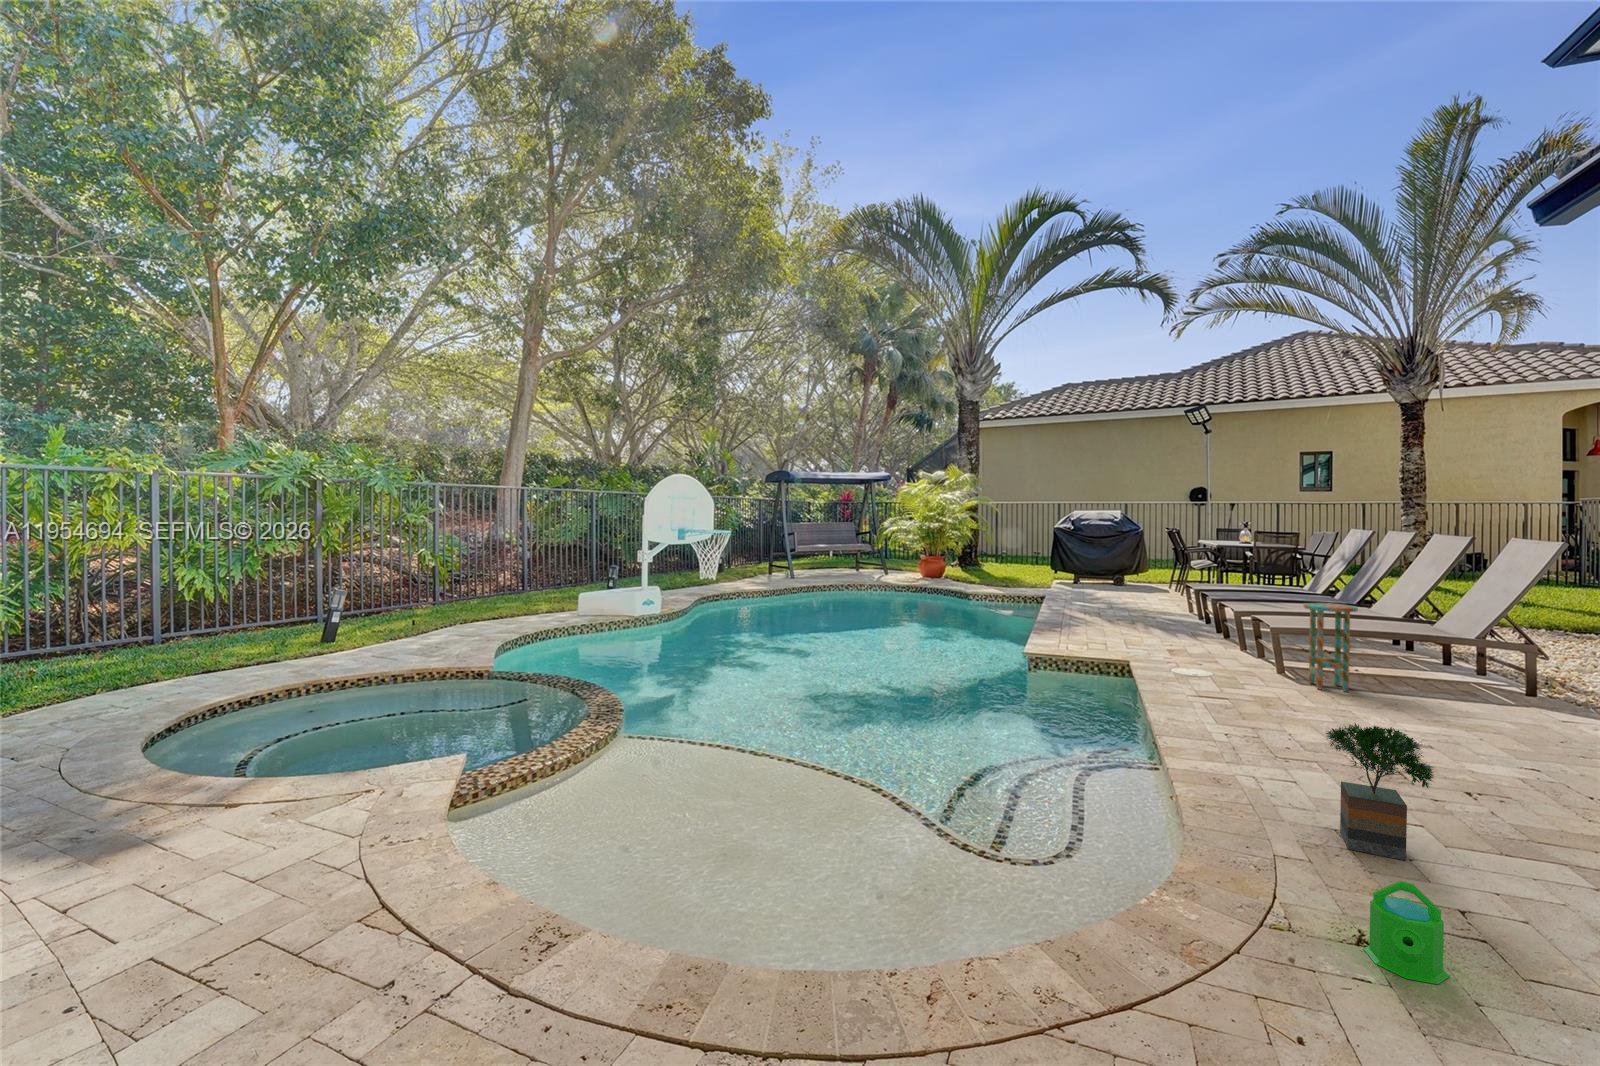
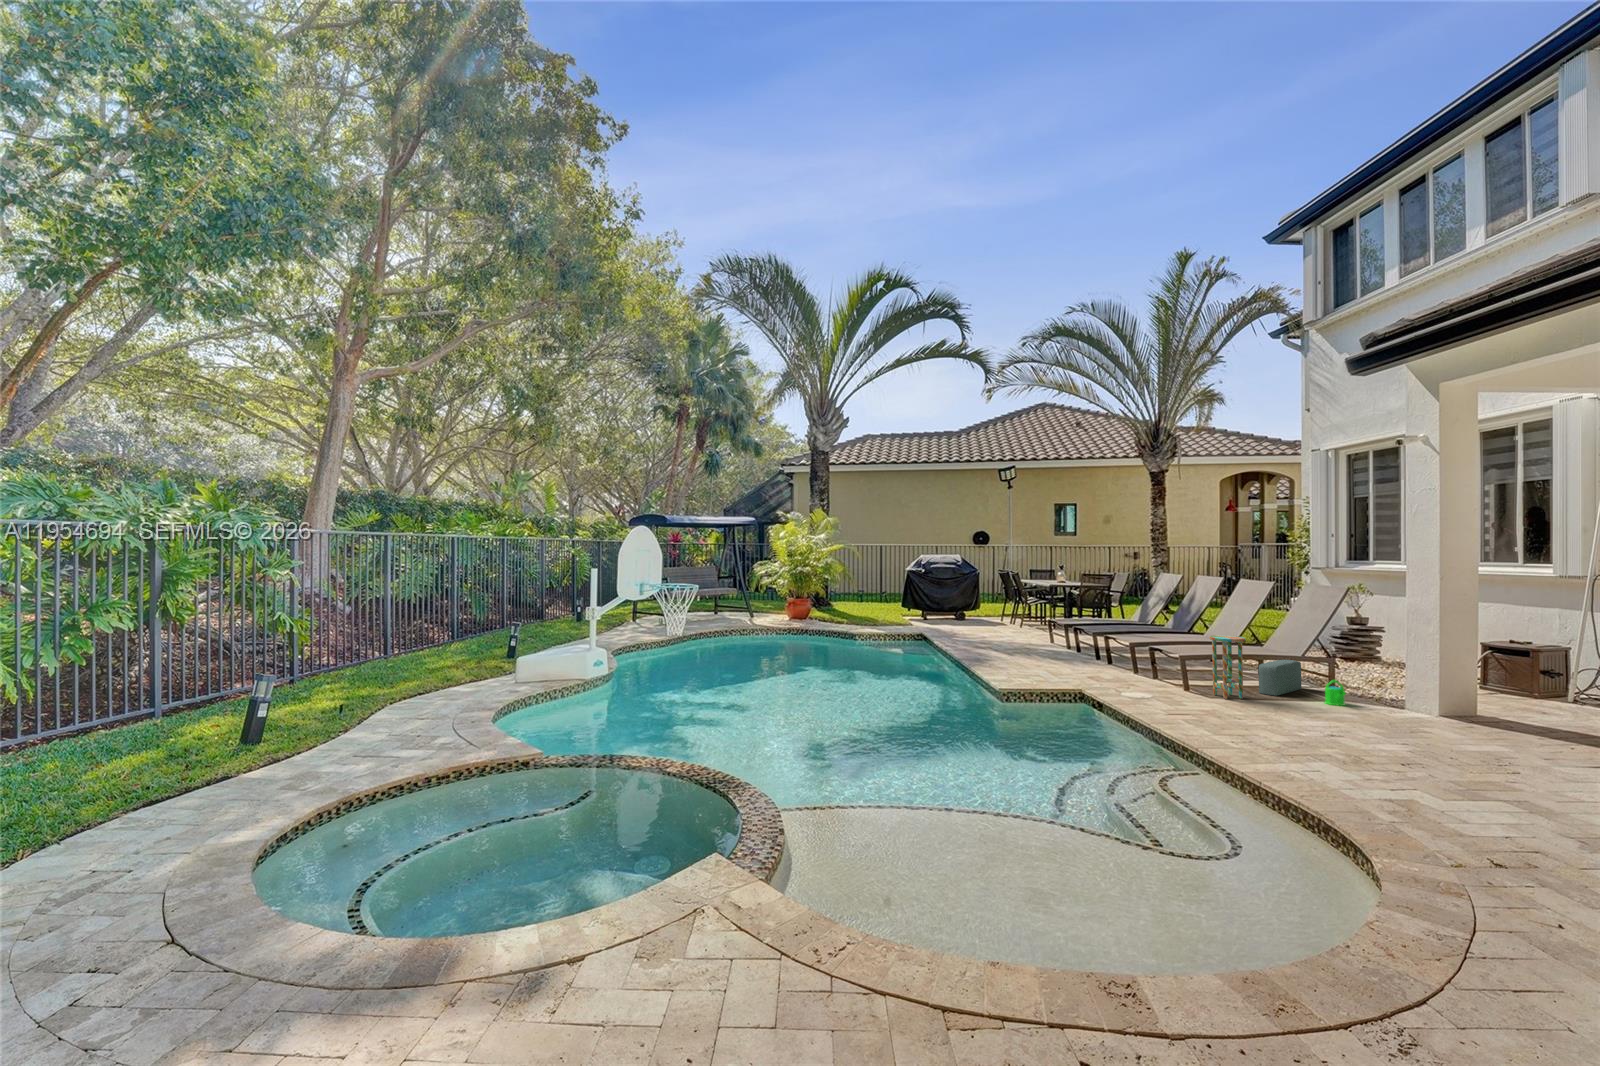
pouf: none [1390,644,1479,693] -> present [1258,660,1301,696]
potted tree: present [1326,723,1434,860] -> none [1368,722,1445,806]
watering can: present [1363,881,1449,984] -> present [1325,680,1345,706]

